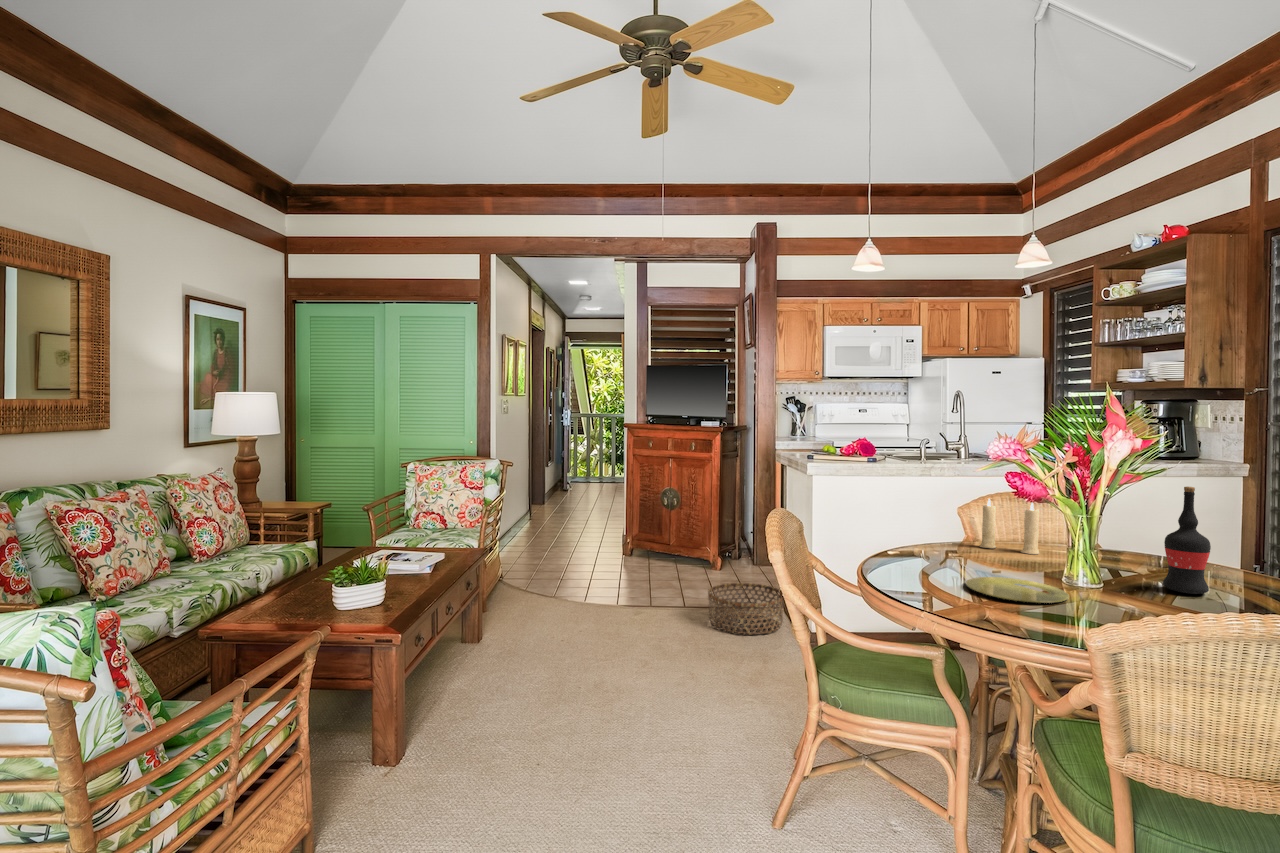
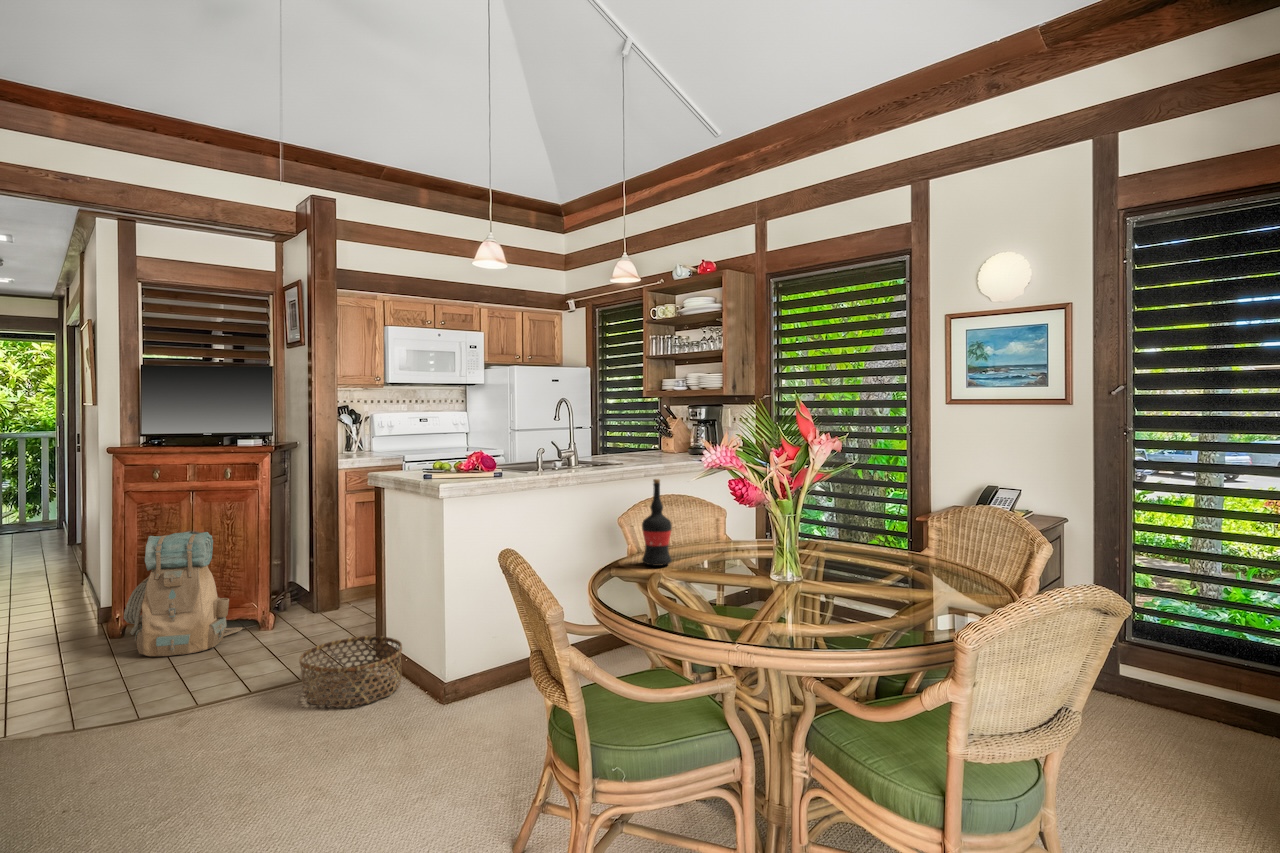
wine bottle: present [1163,487,1211,594] -> present [642,479,672,566]
backpack: none [625,488,698,575] -> present [124,532,242,656]
candle: present [979,499,1039,554] -> none [668,503,721,555]
plate: present [966,577,1069,603] -> none [714,582,806,605]

